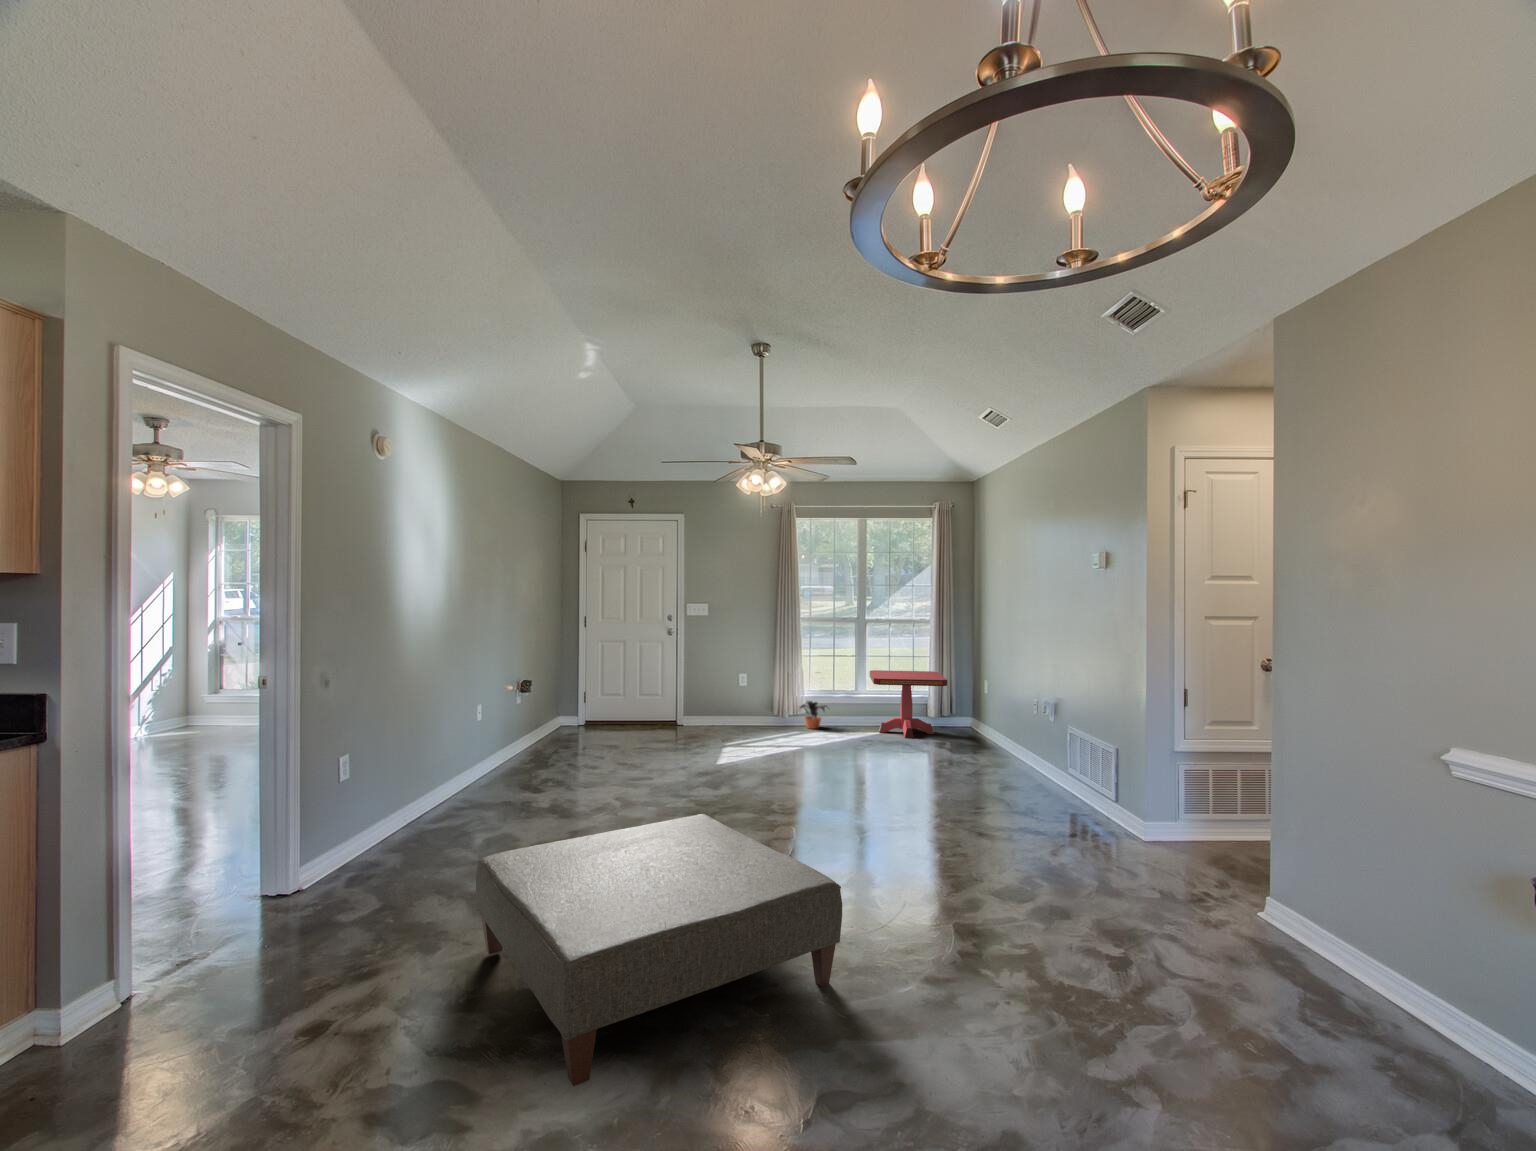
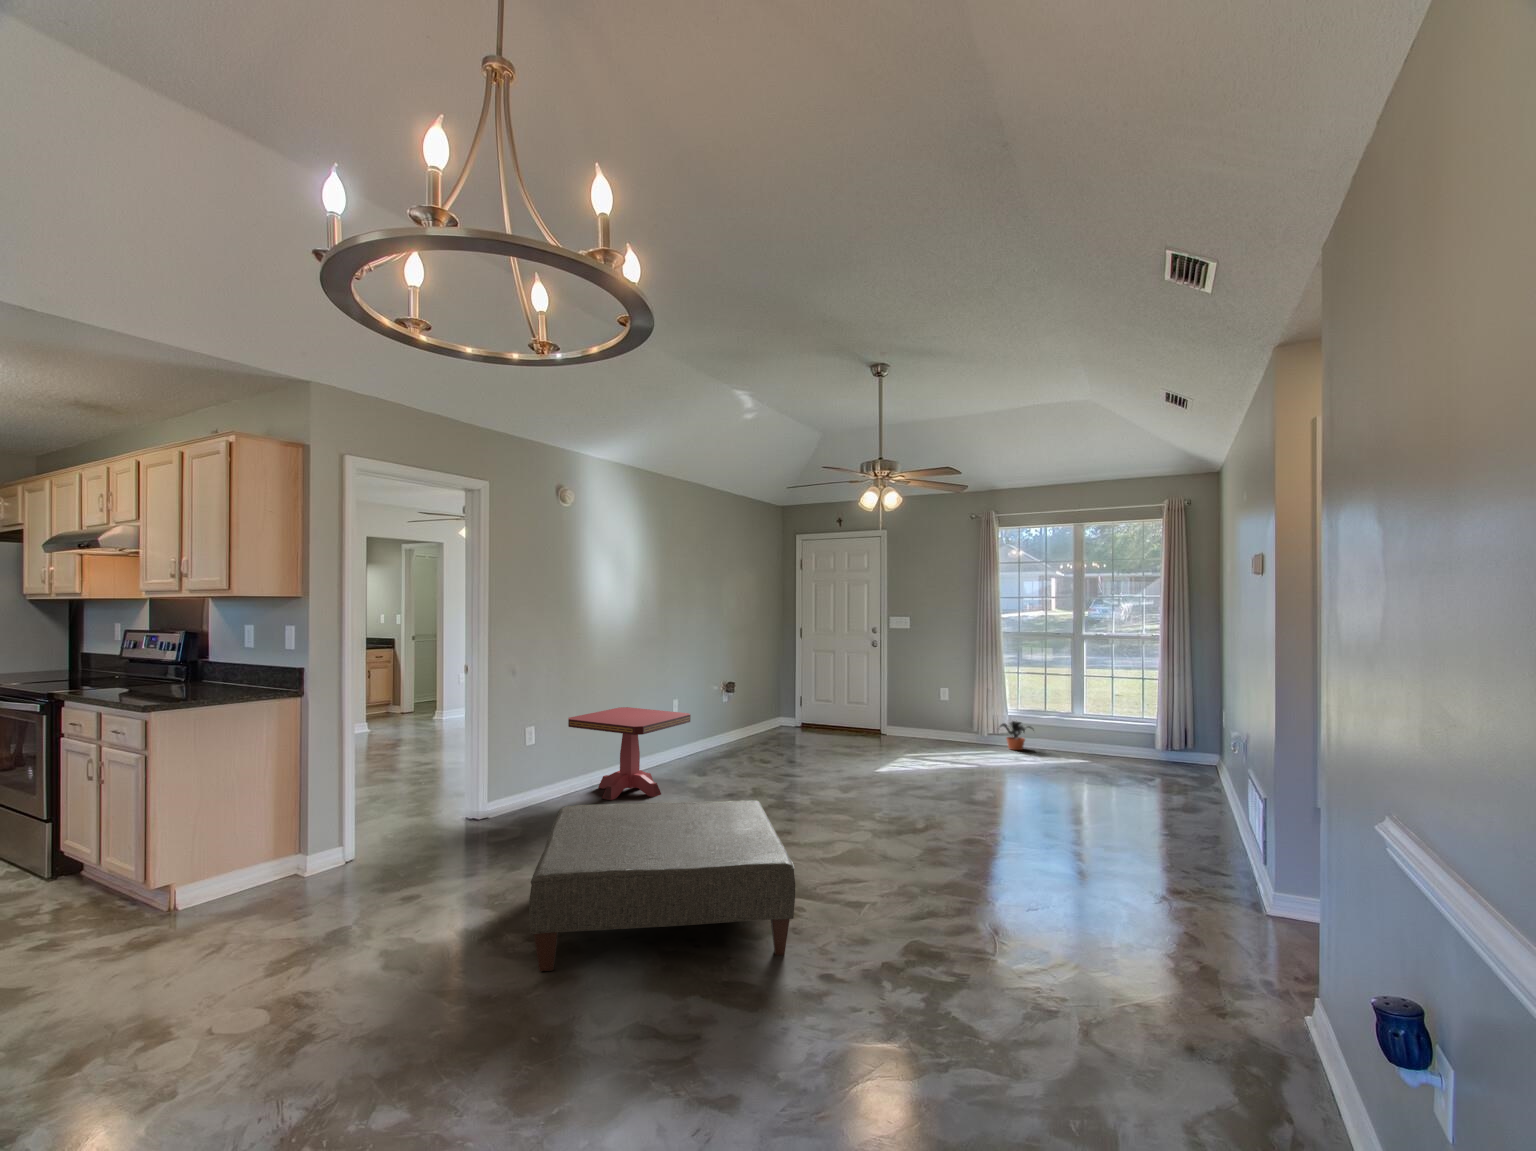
side table: present [870,670,947,738] -> present [568,707,691,800]

